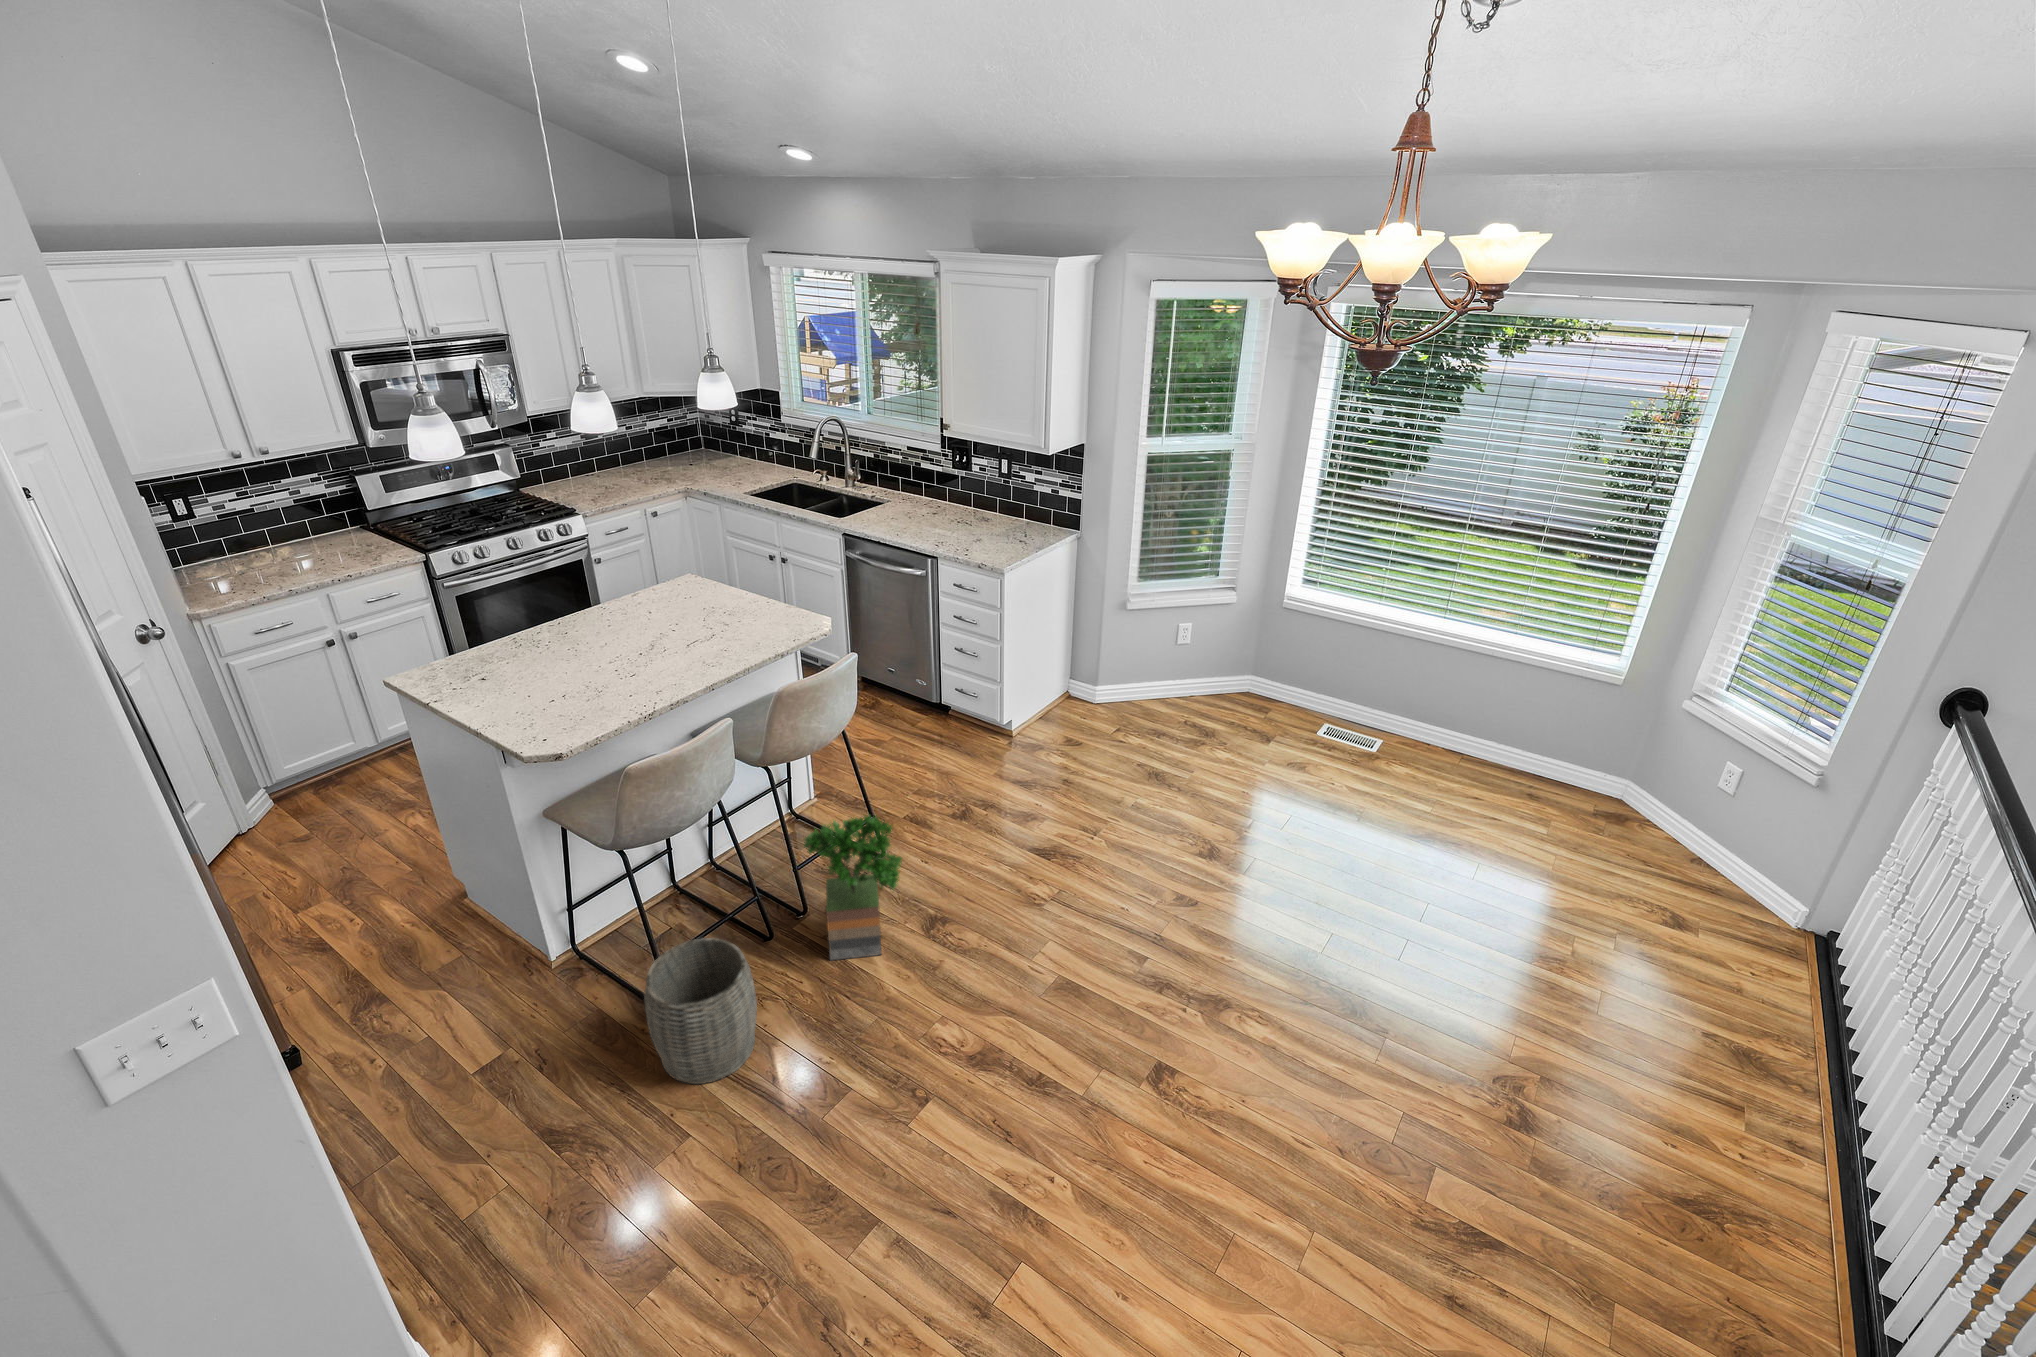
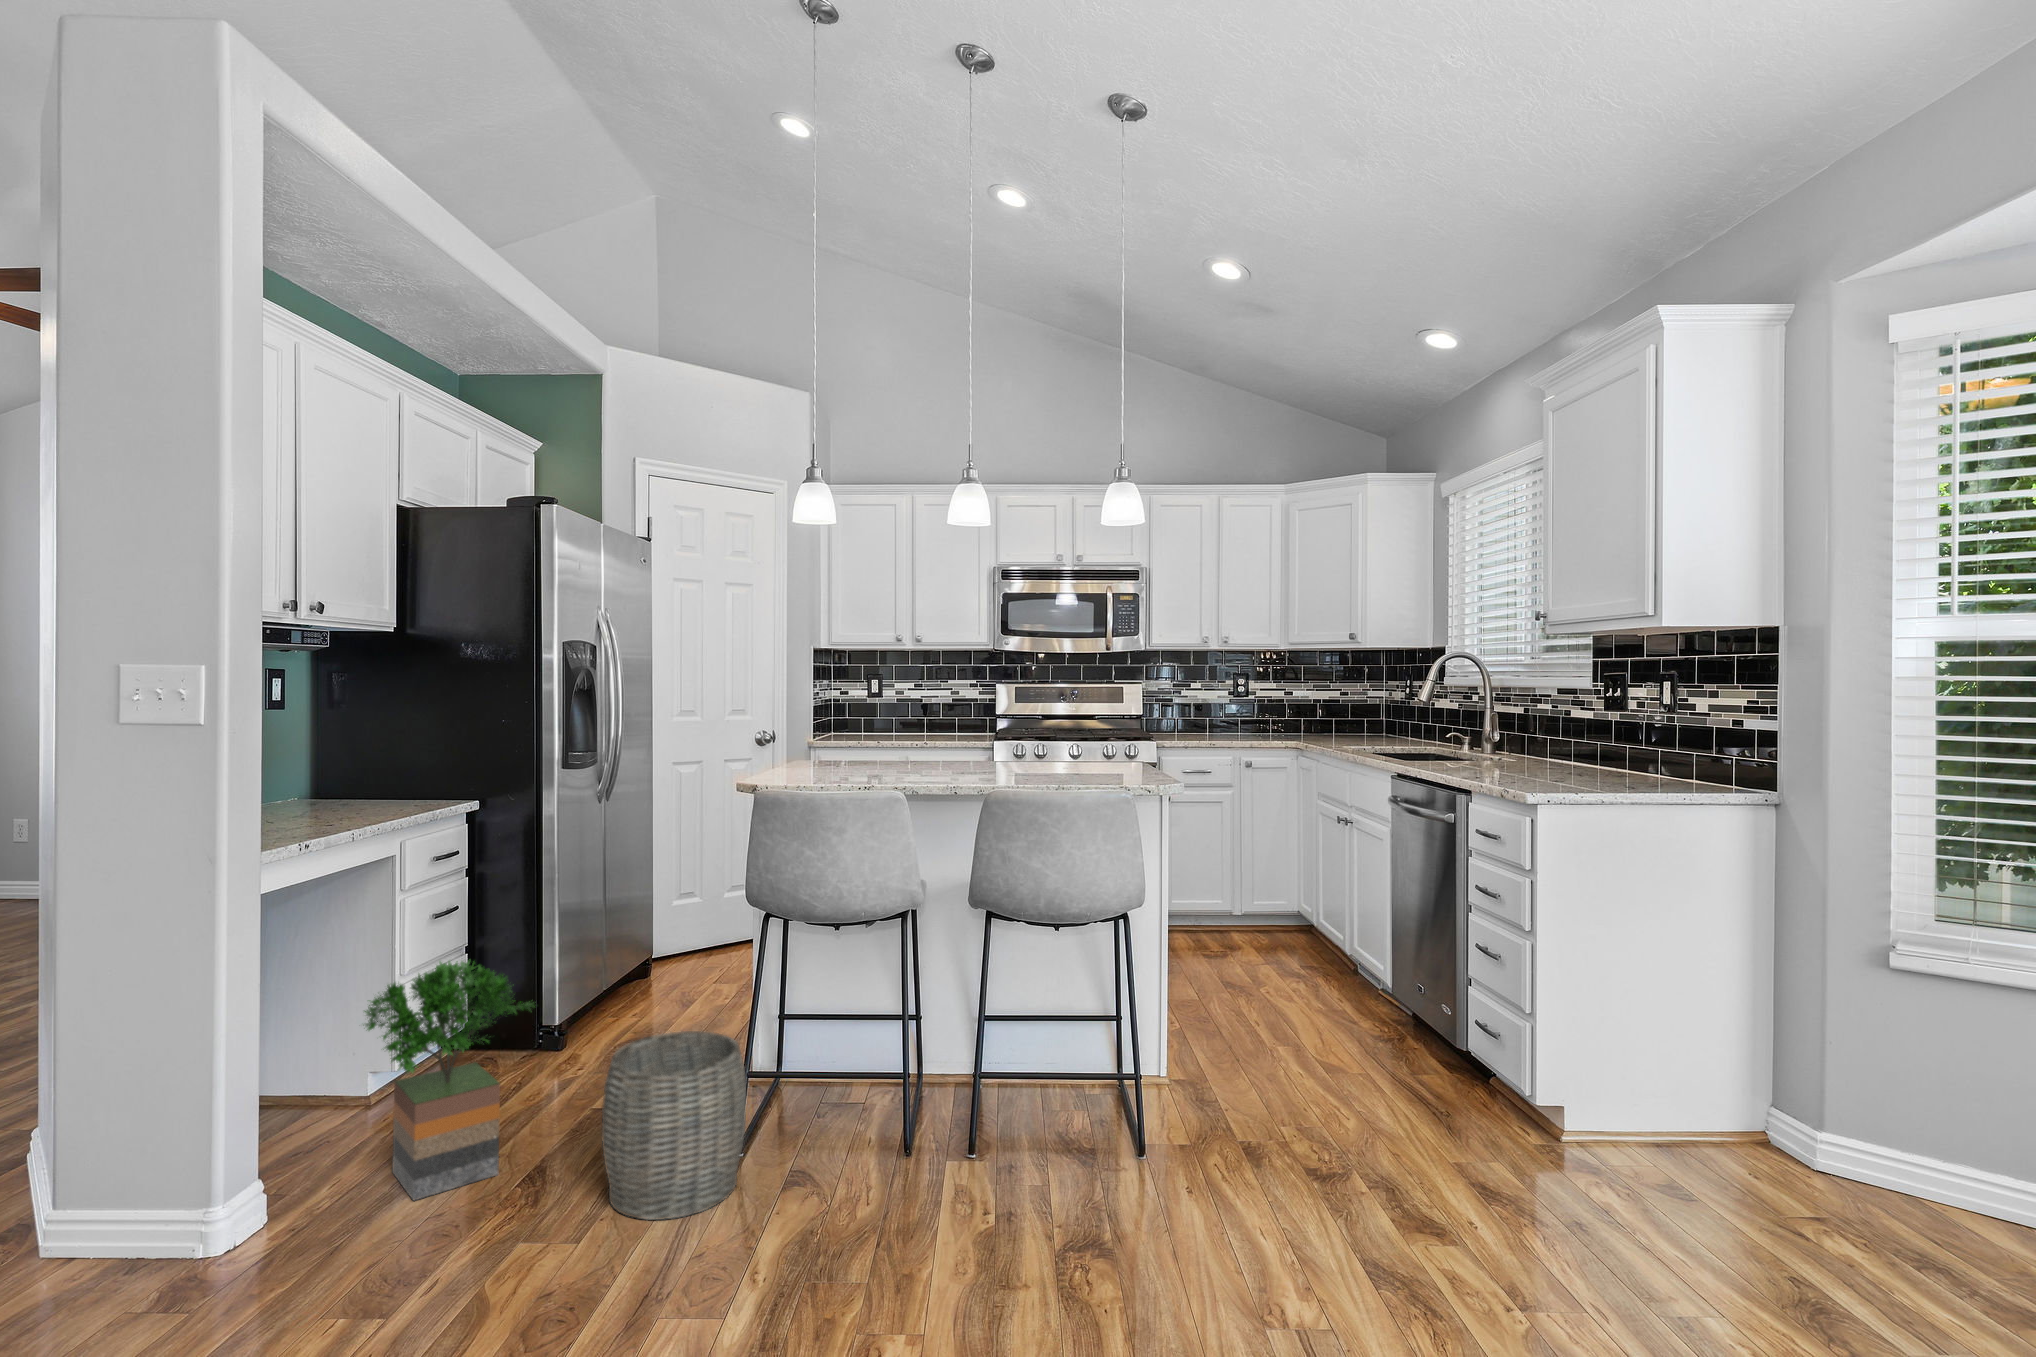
potted tree: present [804,816,902,960] -> present [364,961,532,1200]

